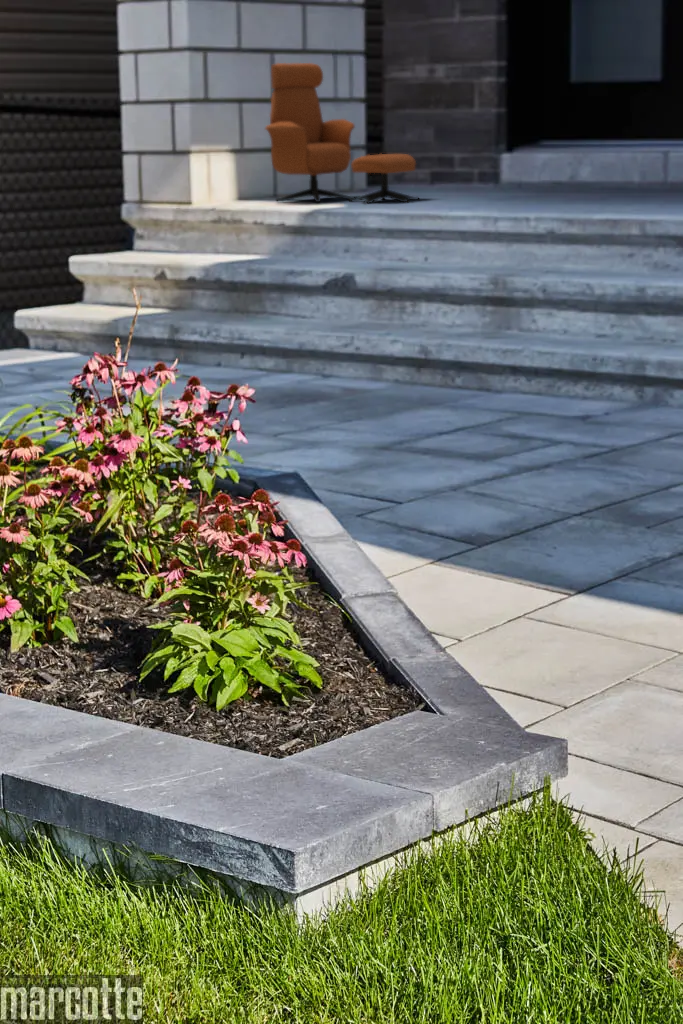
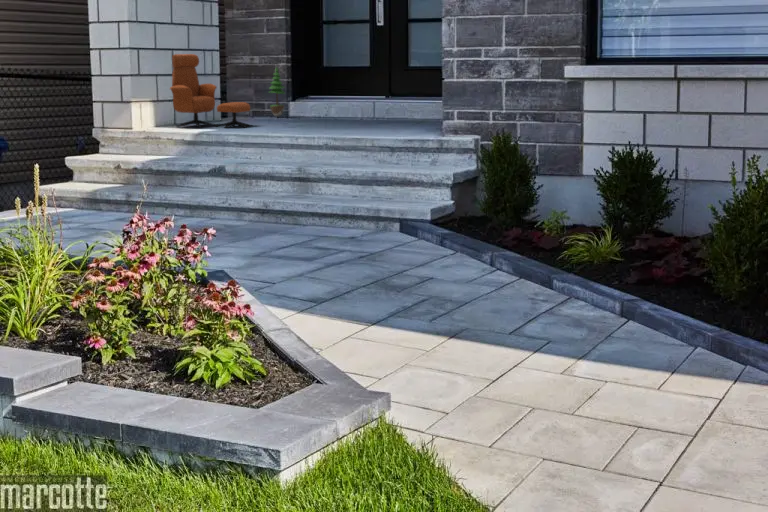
potted tree: none [456,86,491,185] -> present [270,67,285,117]

